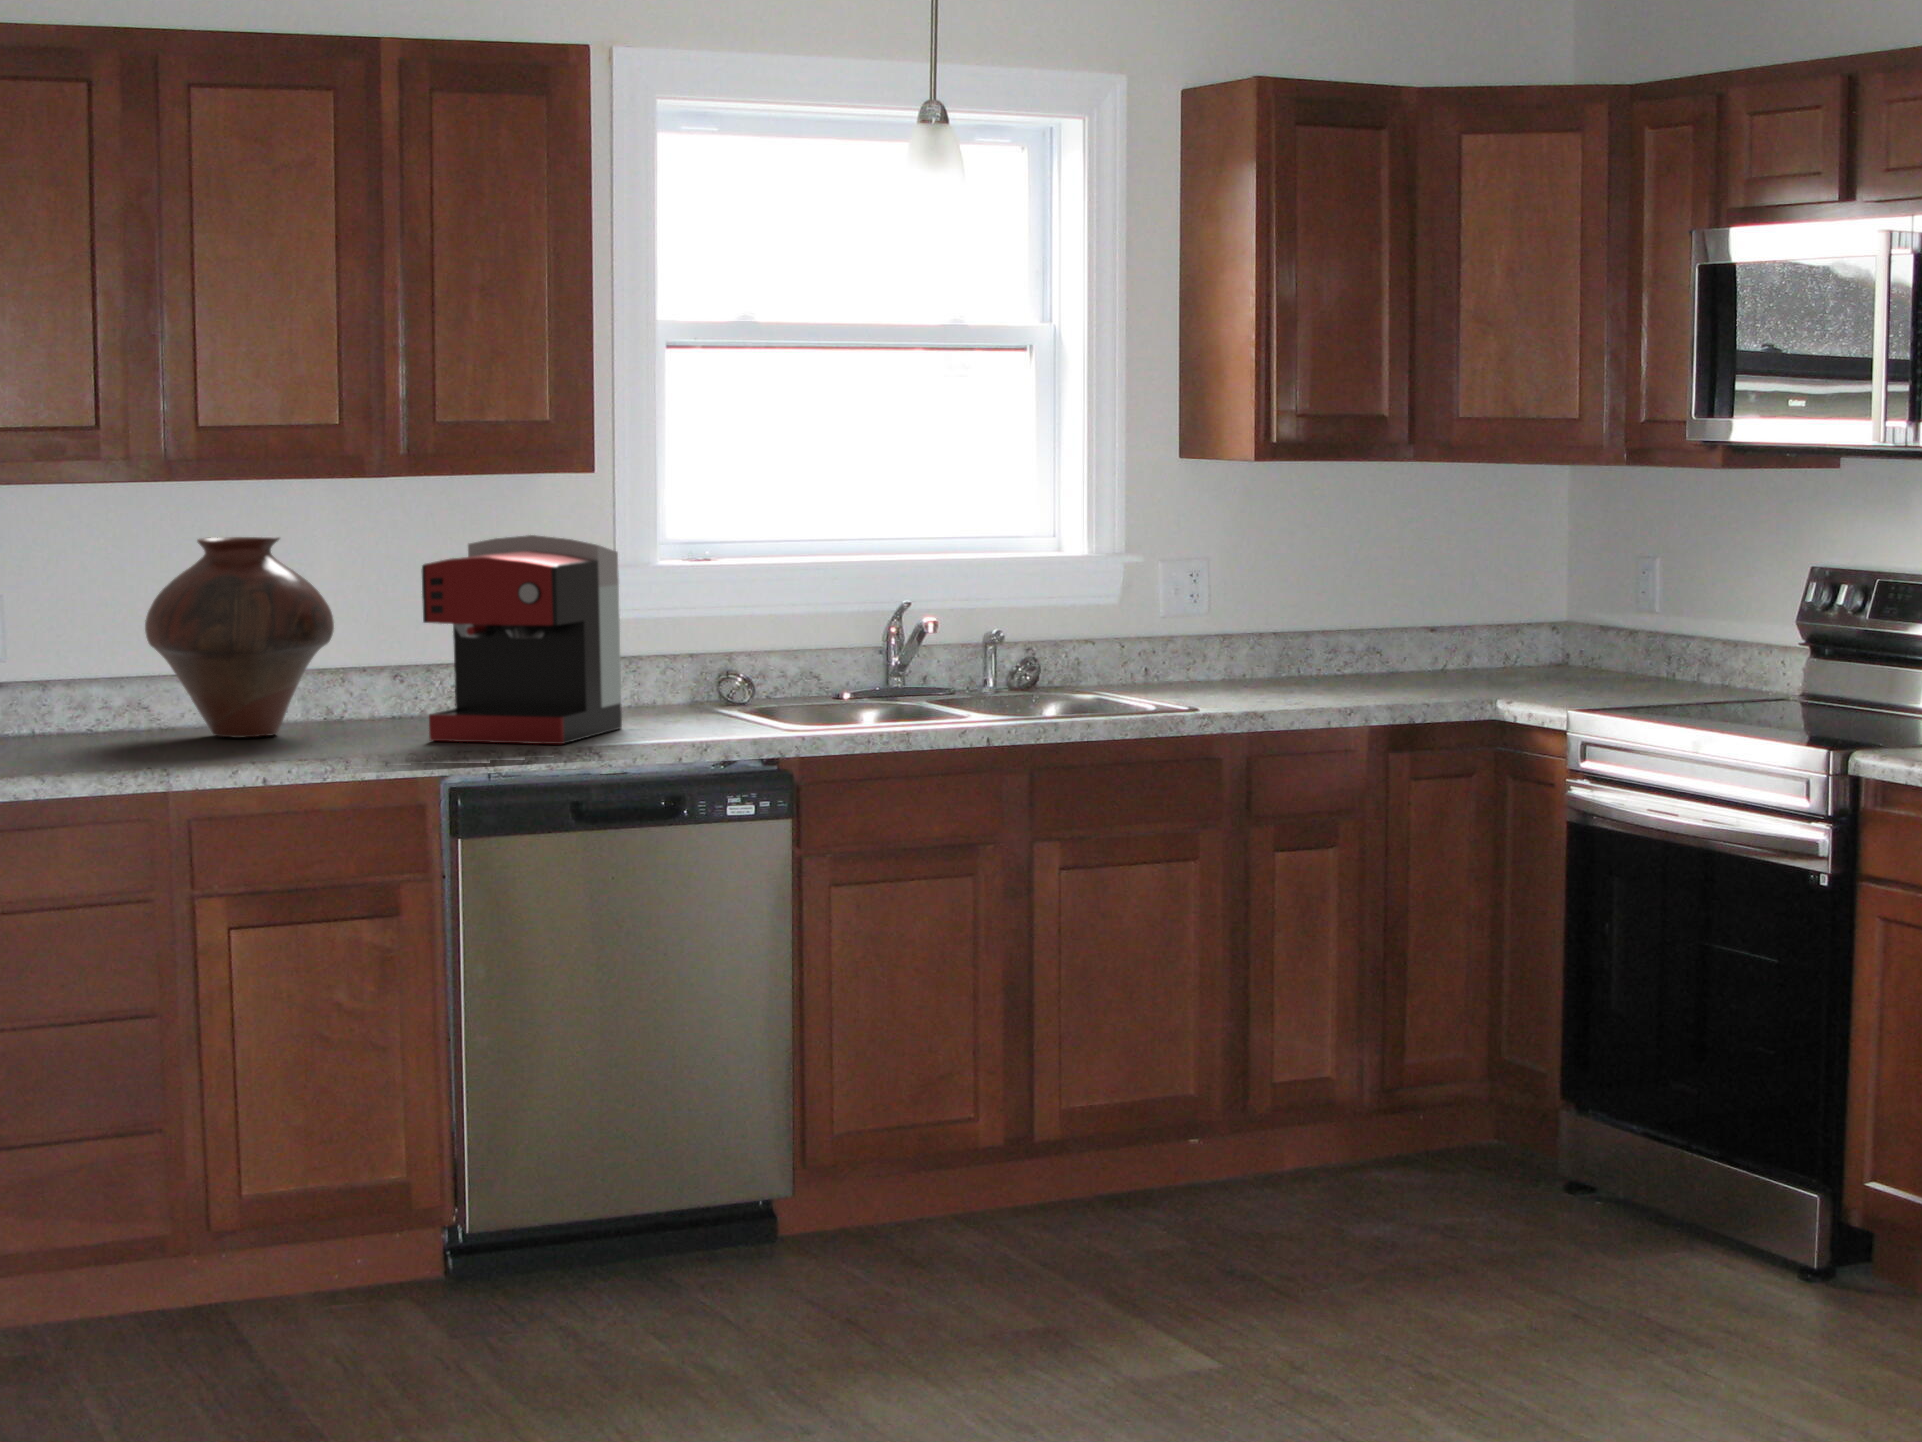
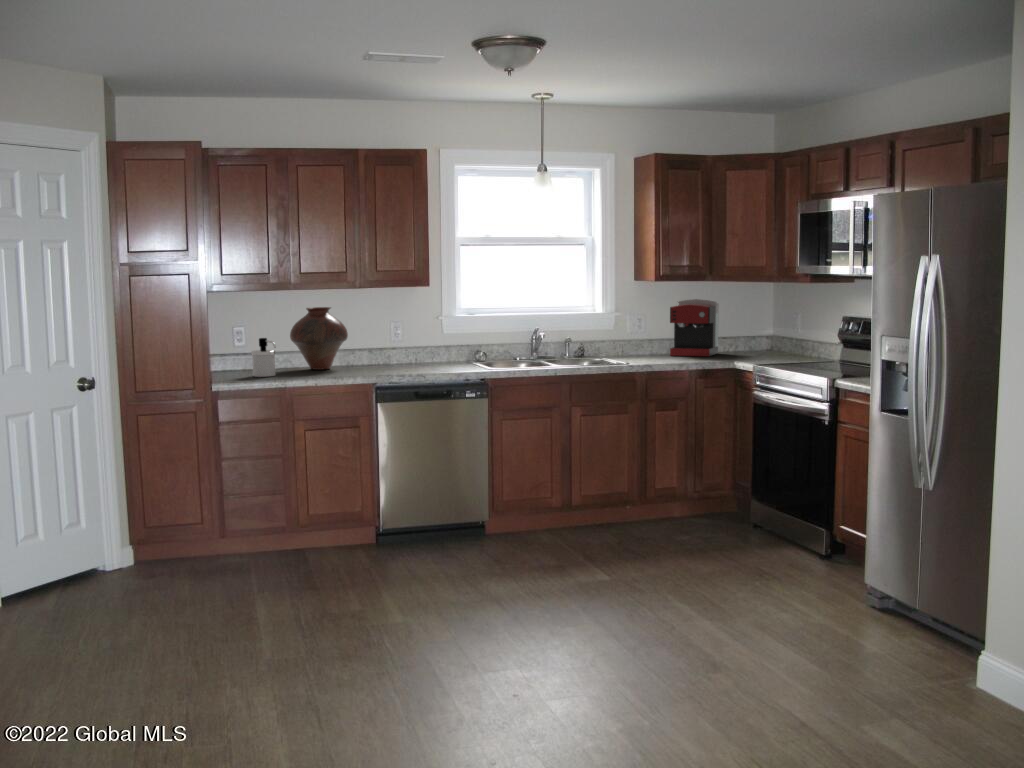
coffee maker: present [422,535,622,744] -> present [670,299,719,356]
soap dispenser: none [33,638,122,765] -> present [251,338,276,377]

